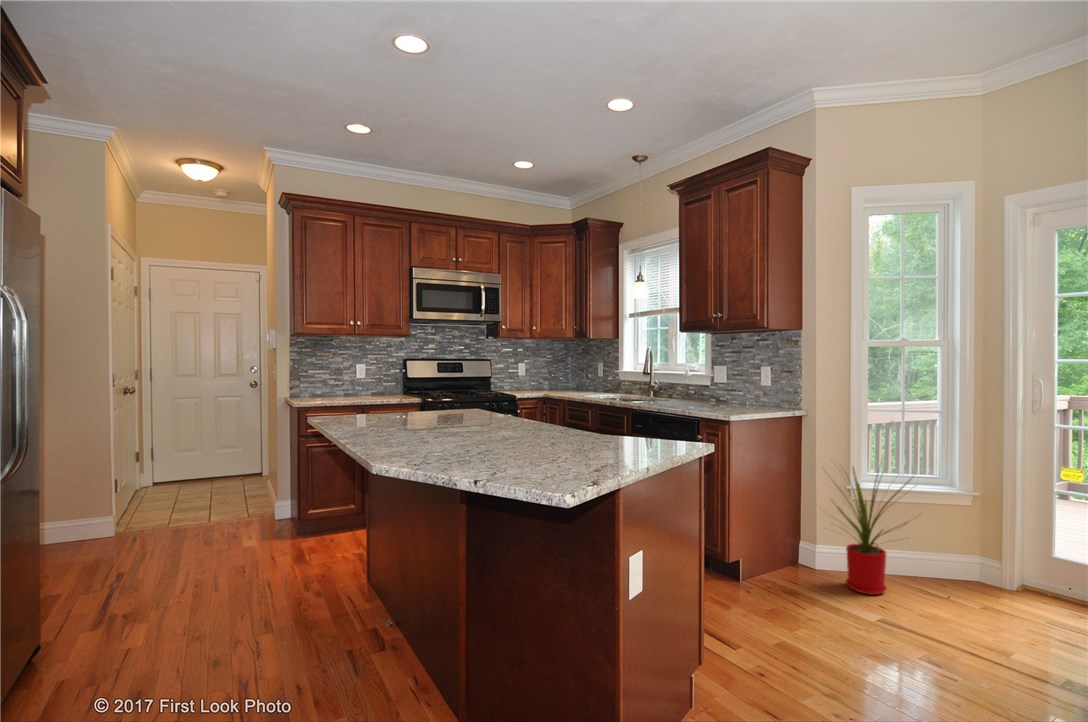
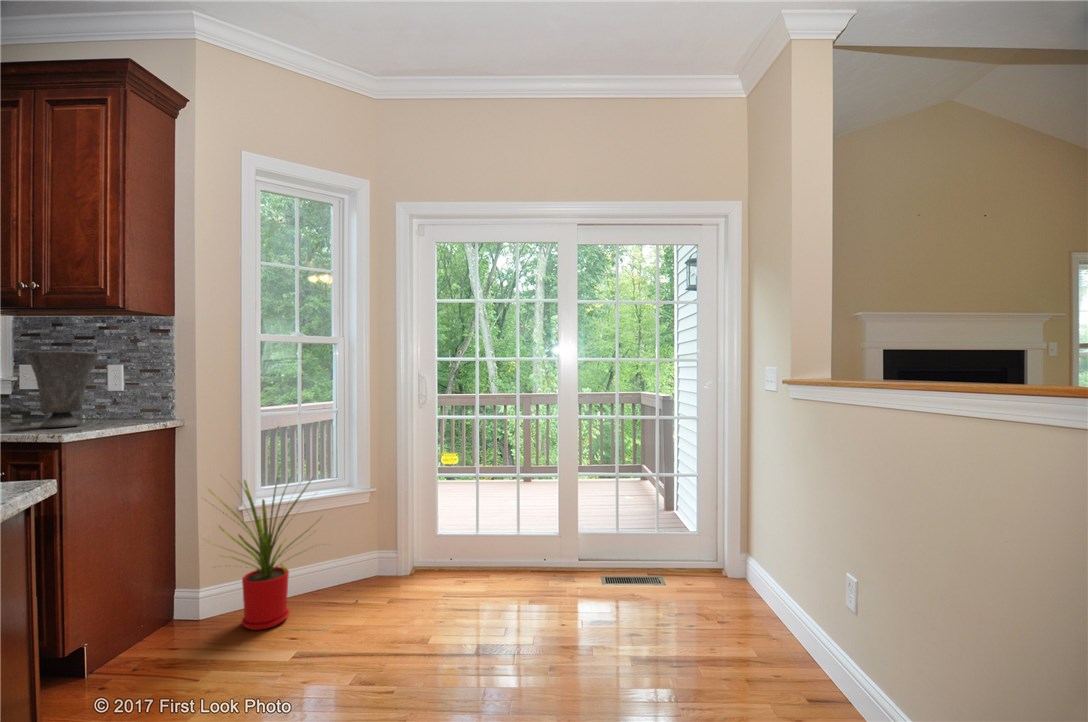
vase: none [716,359,754,409] -> present [25,351,99,427]

